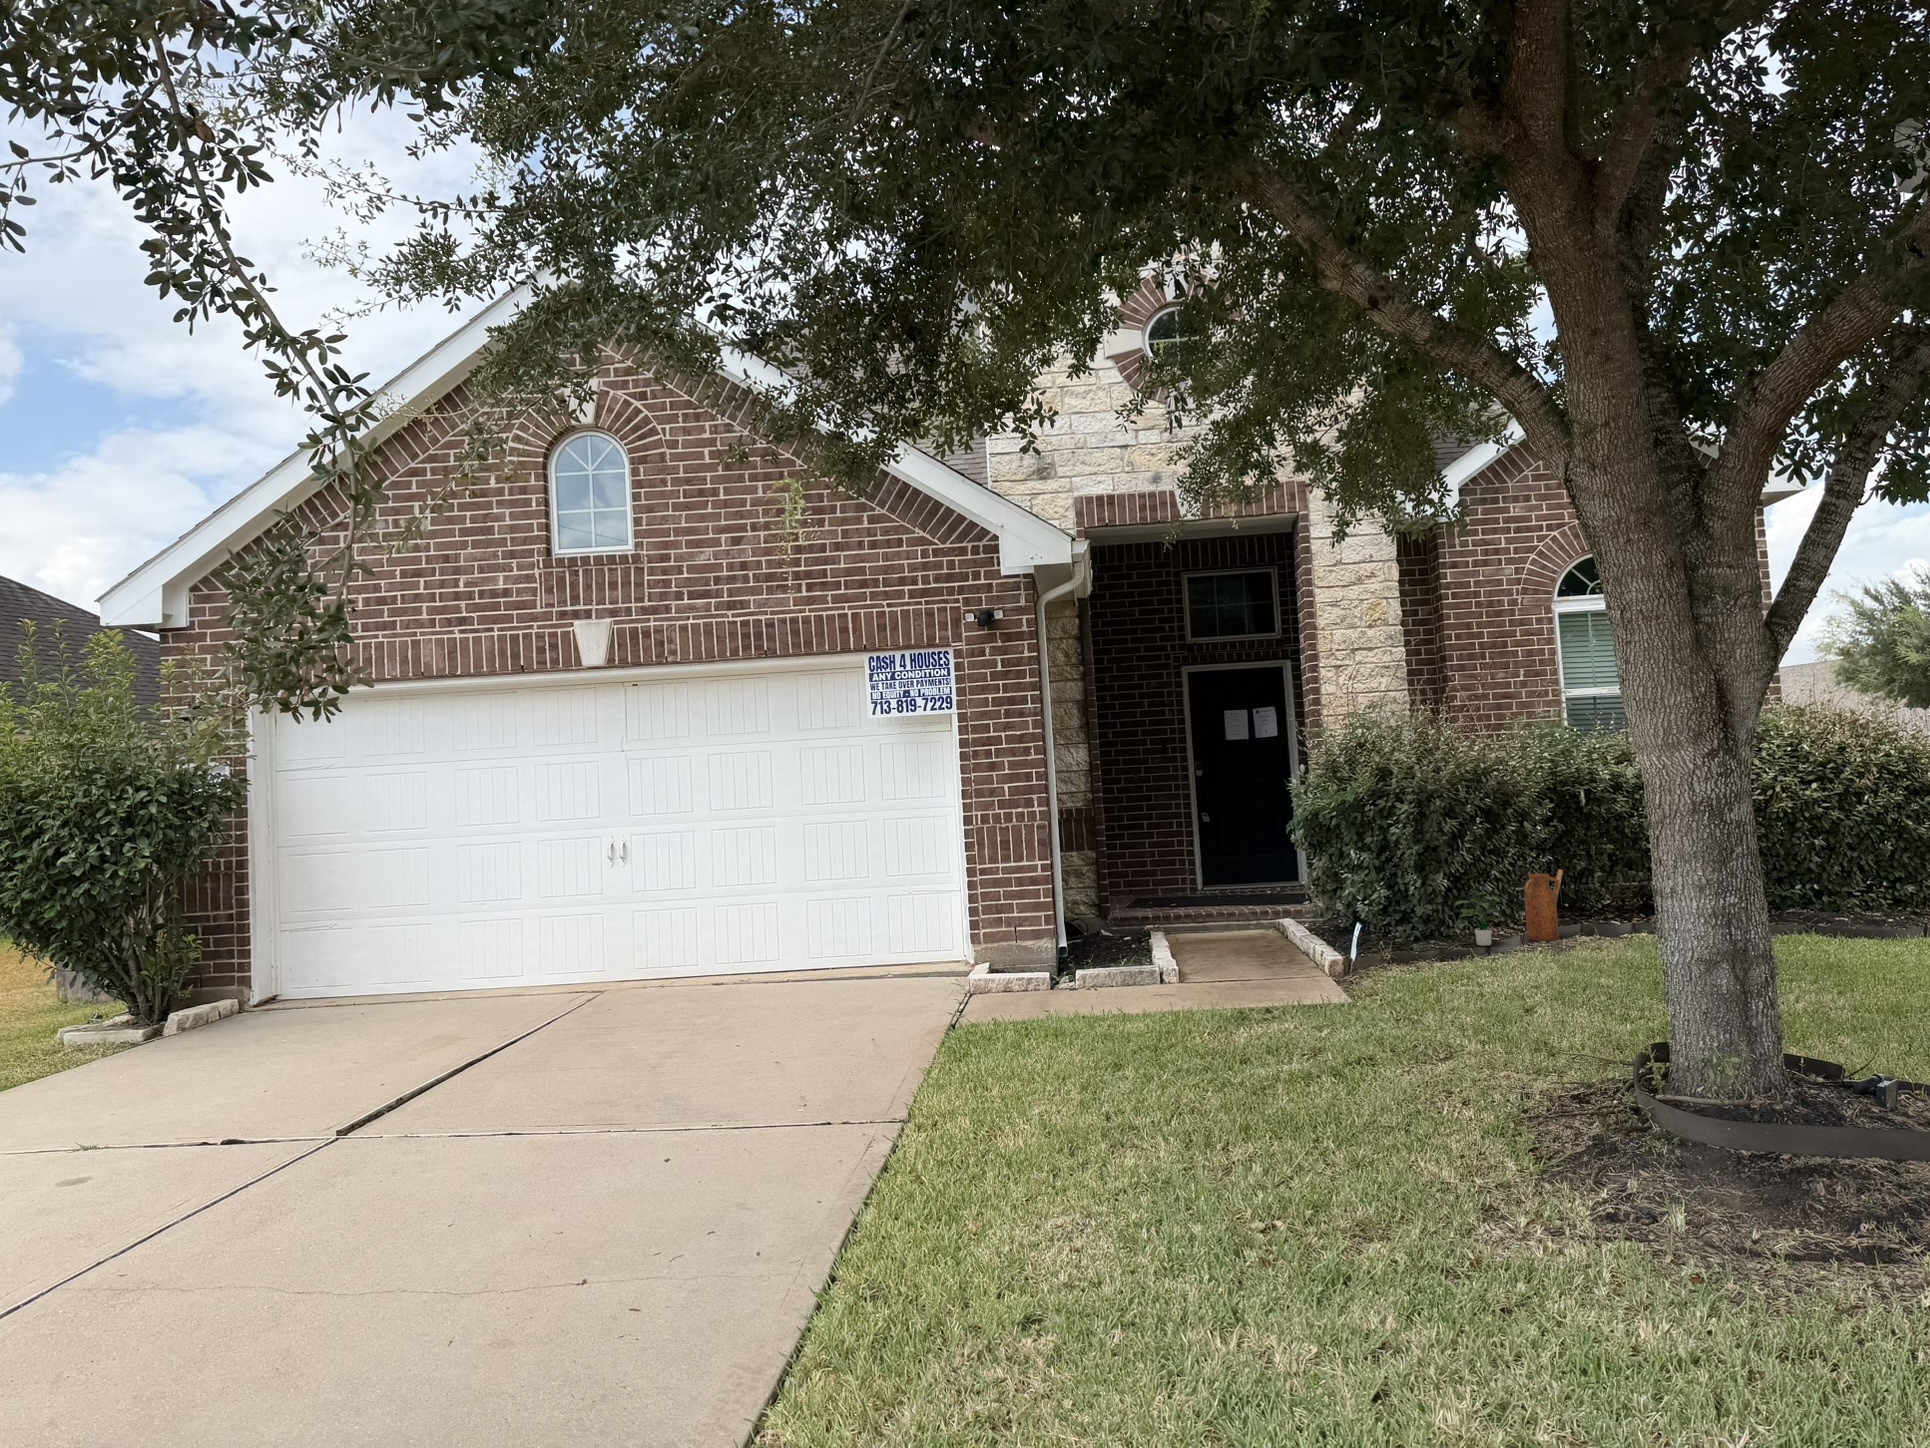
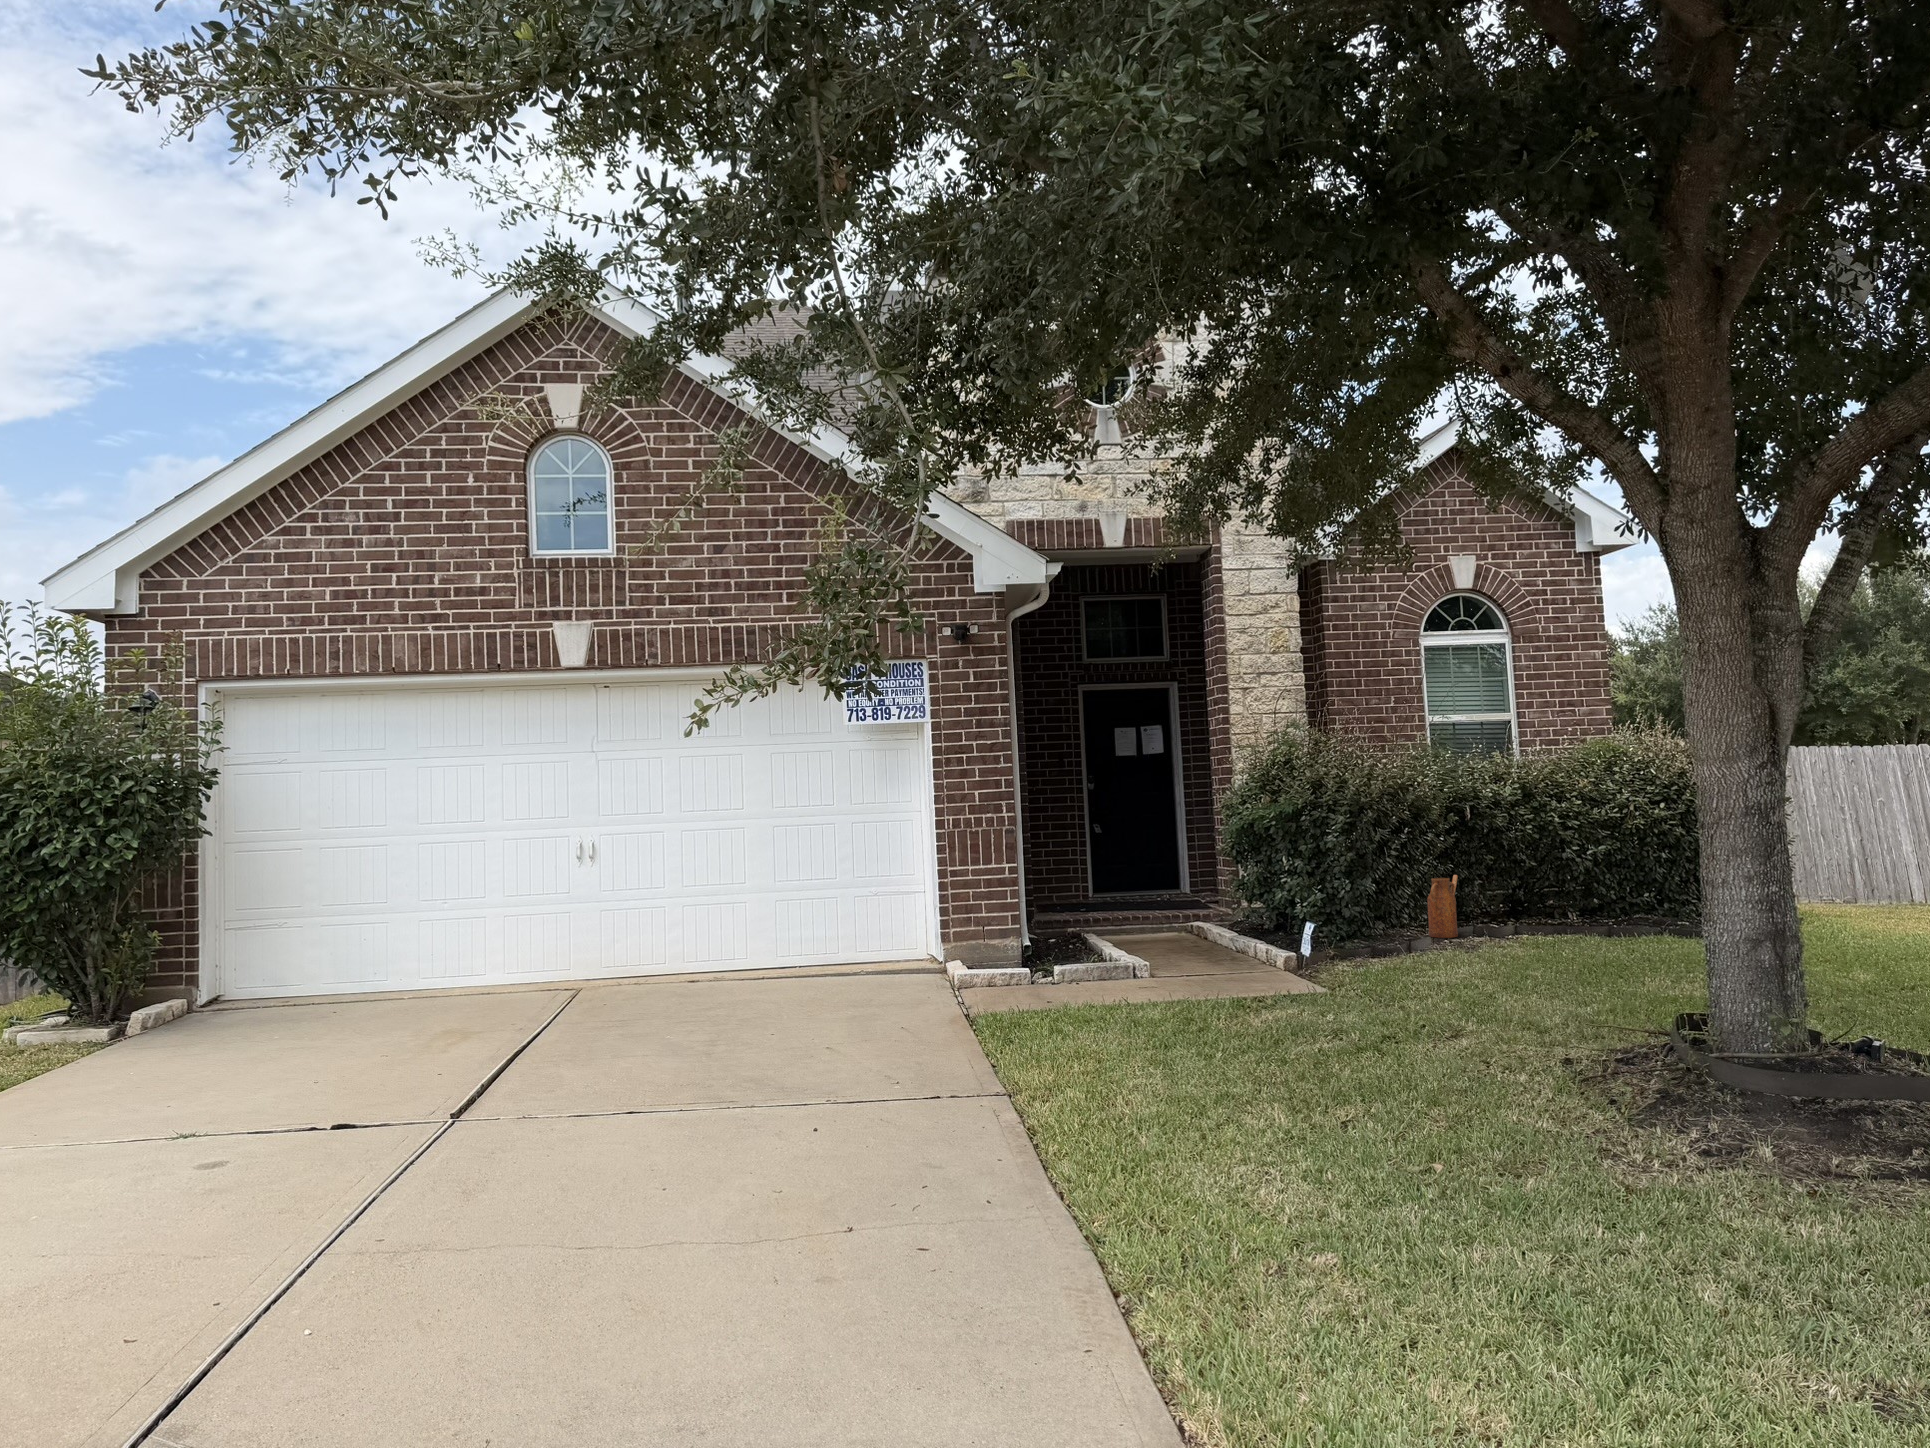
potted plant: present [1455,892,1502,946] -> none [1371,894,1413,942]

